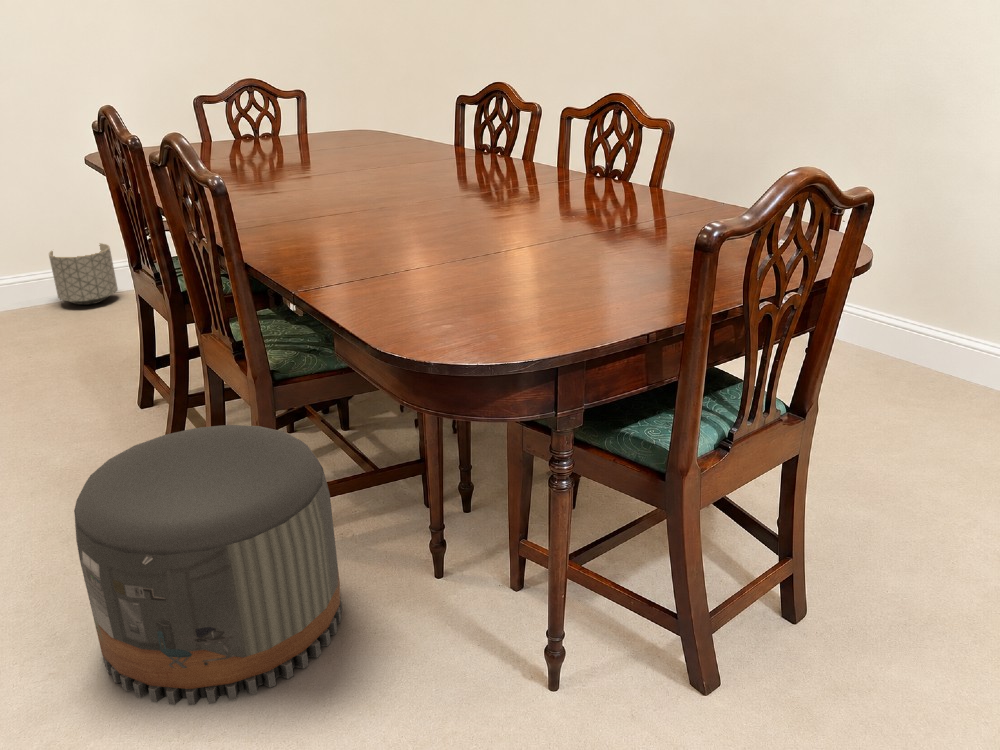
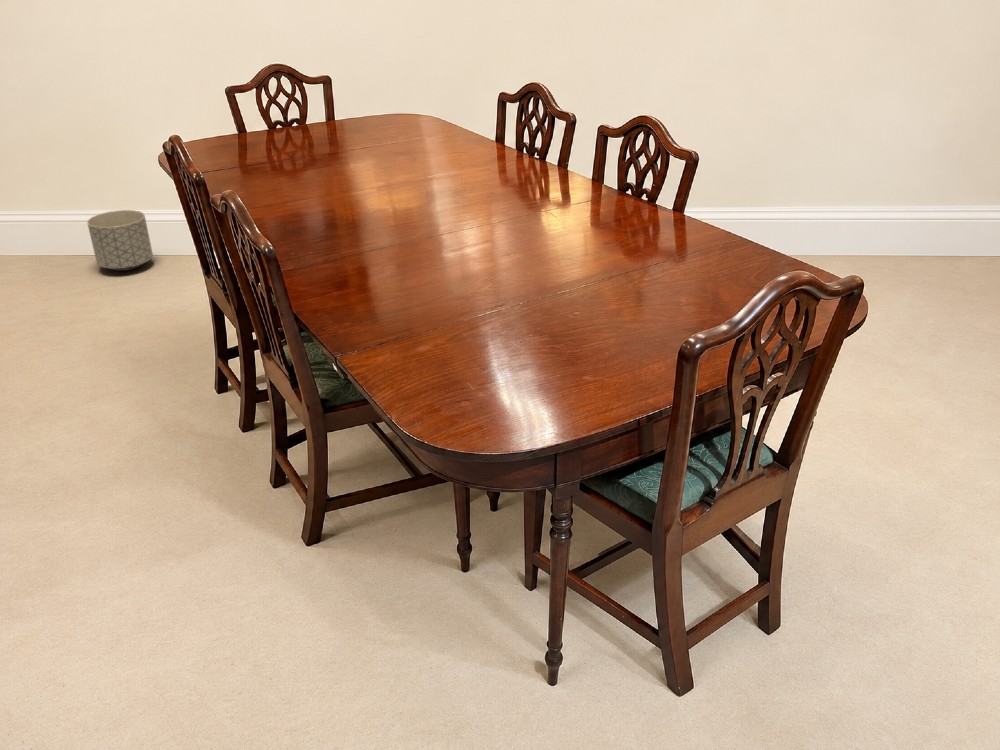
pouf: present [74,425,342,706] -> none [128,443,364,702]

